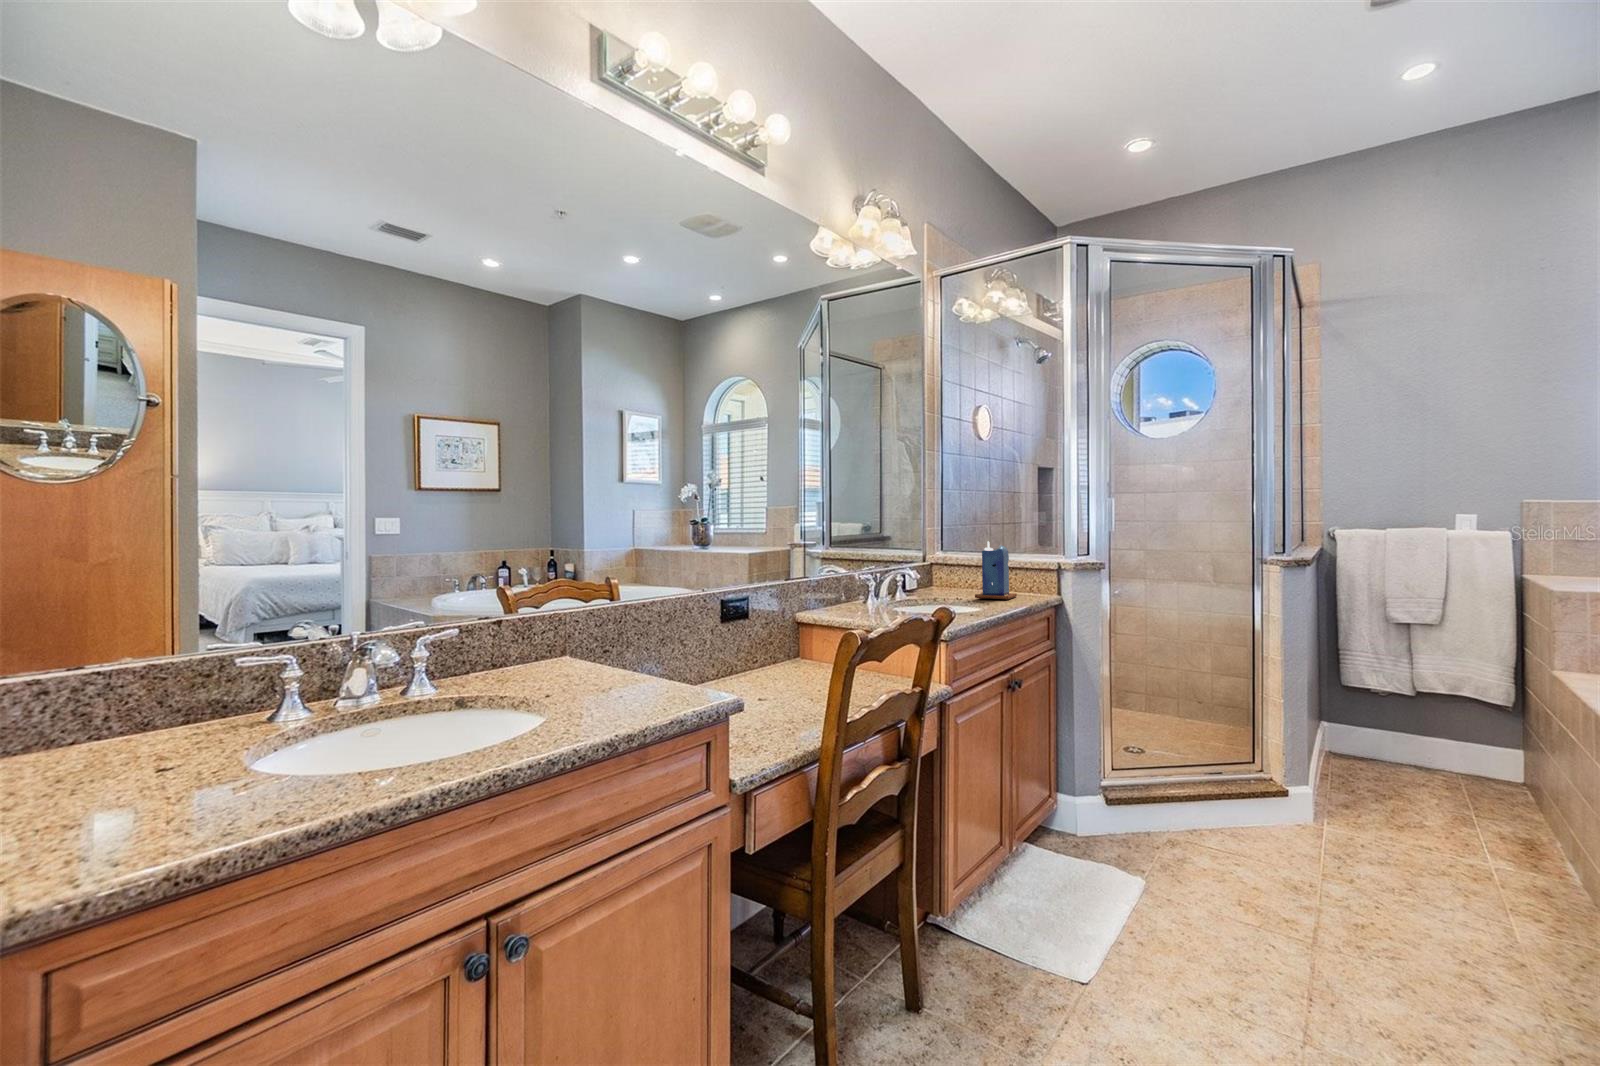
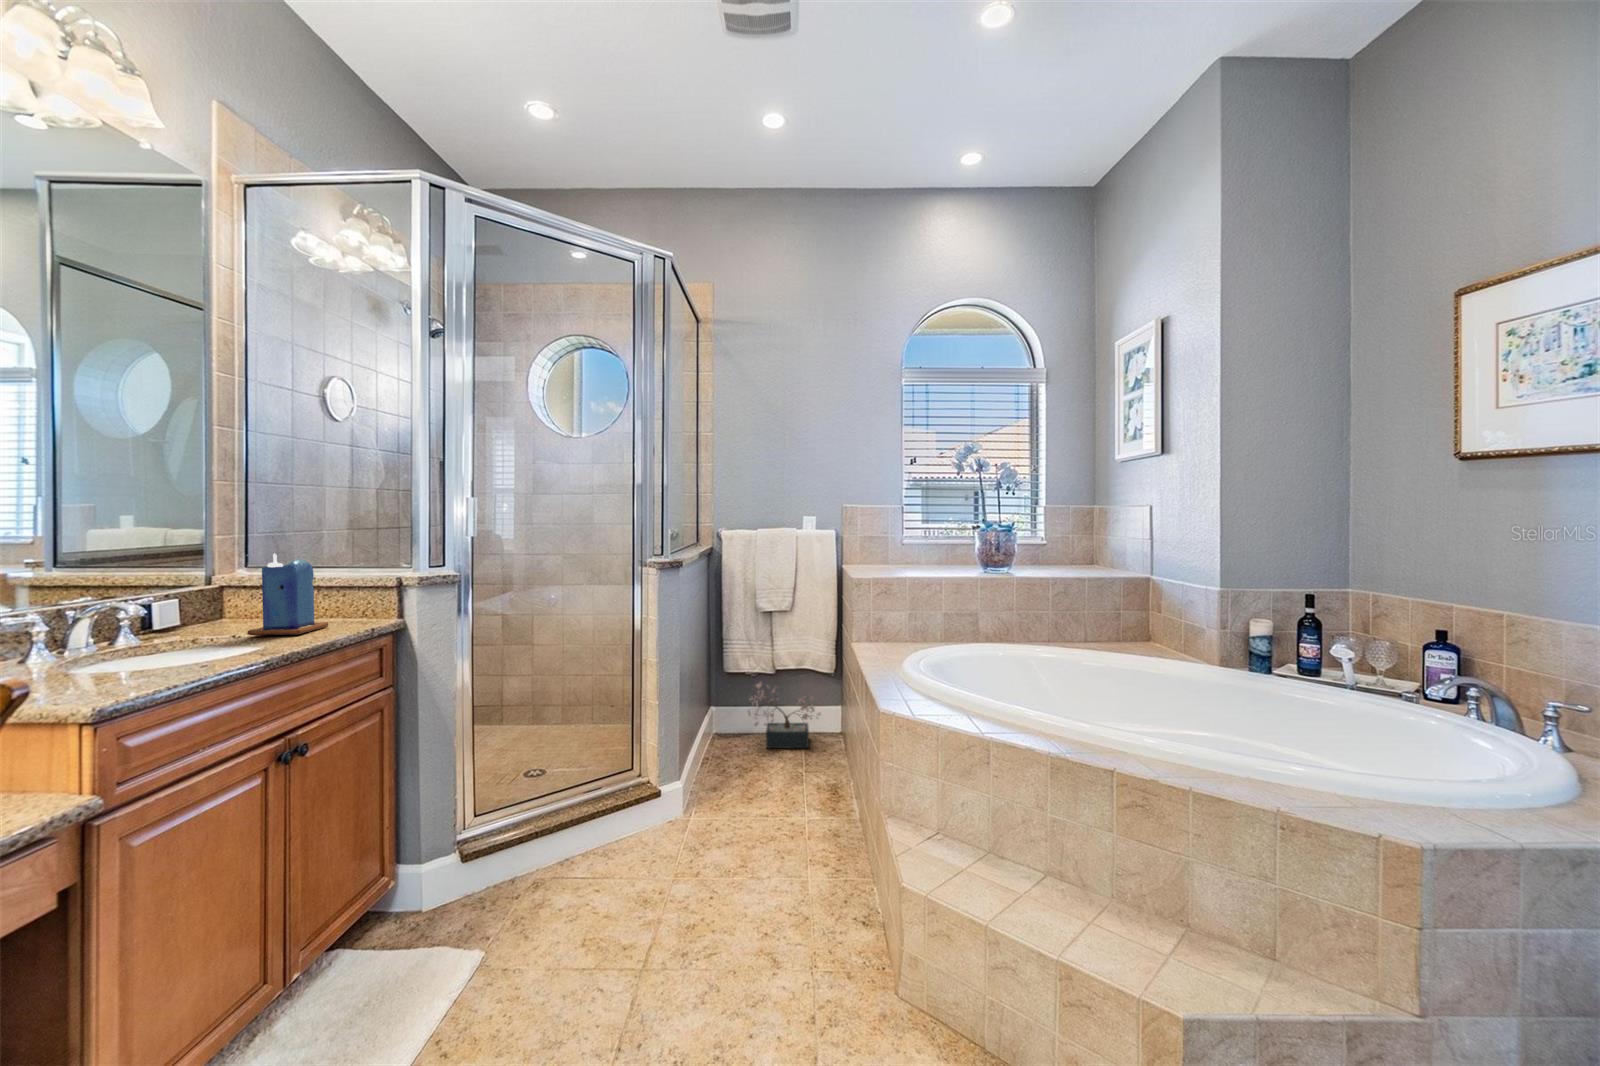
decorative plant: none [1374,708,1495,799] -> present [748,682,821,748]

